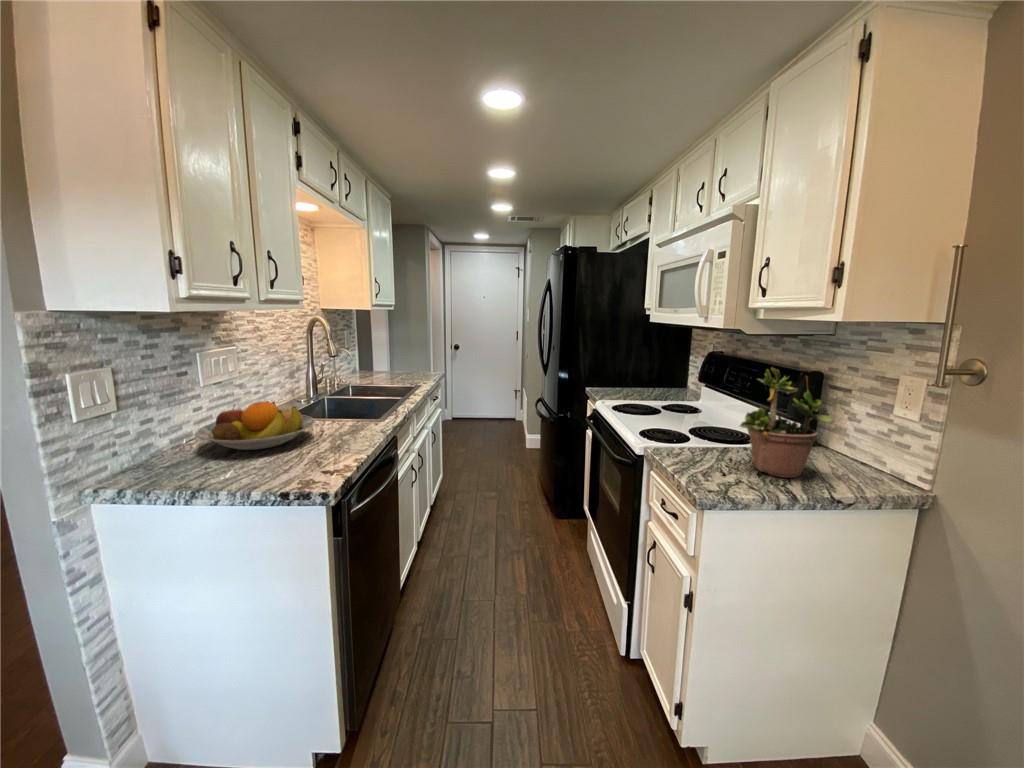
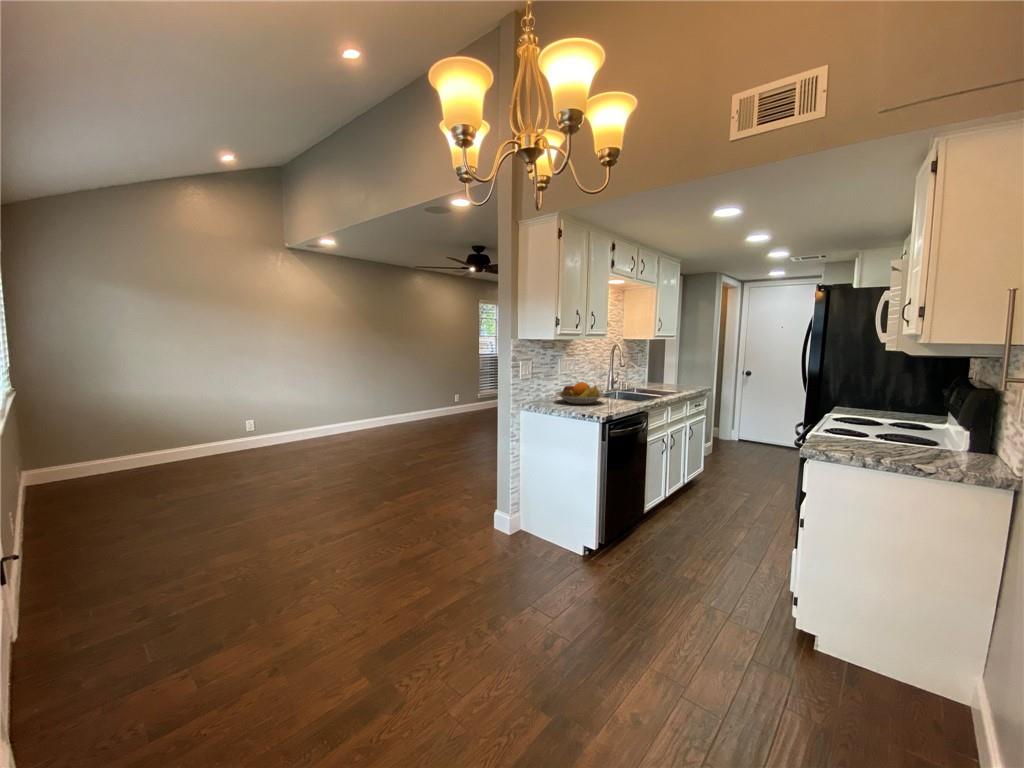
potted plant: present [740,368,834,478] -> none [861,370,946,457]

